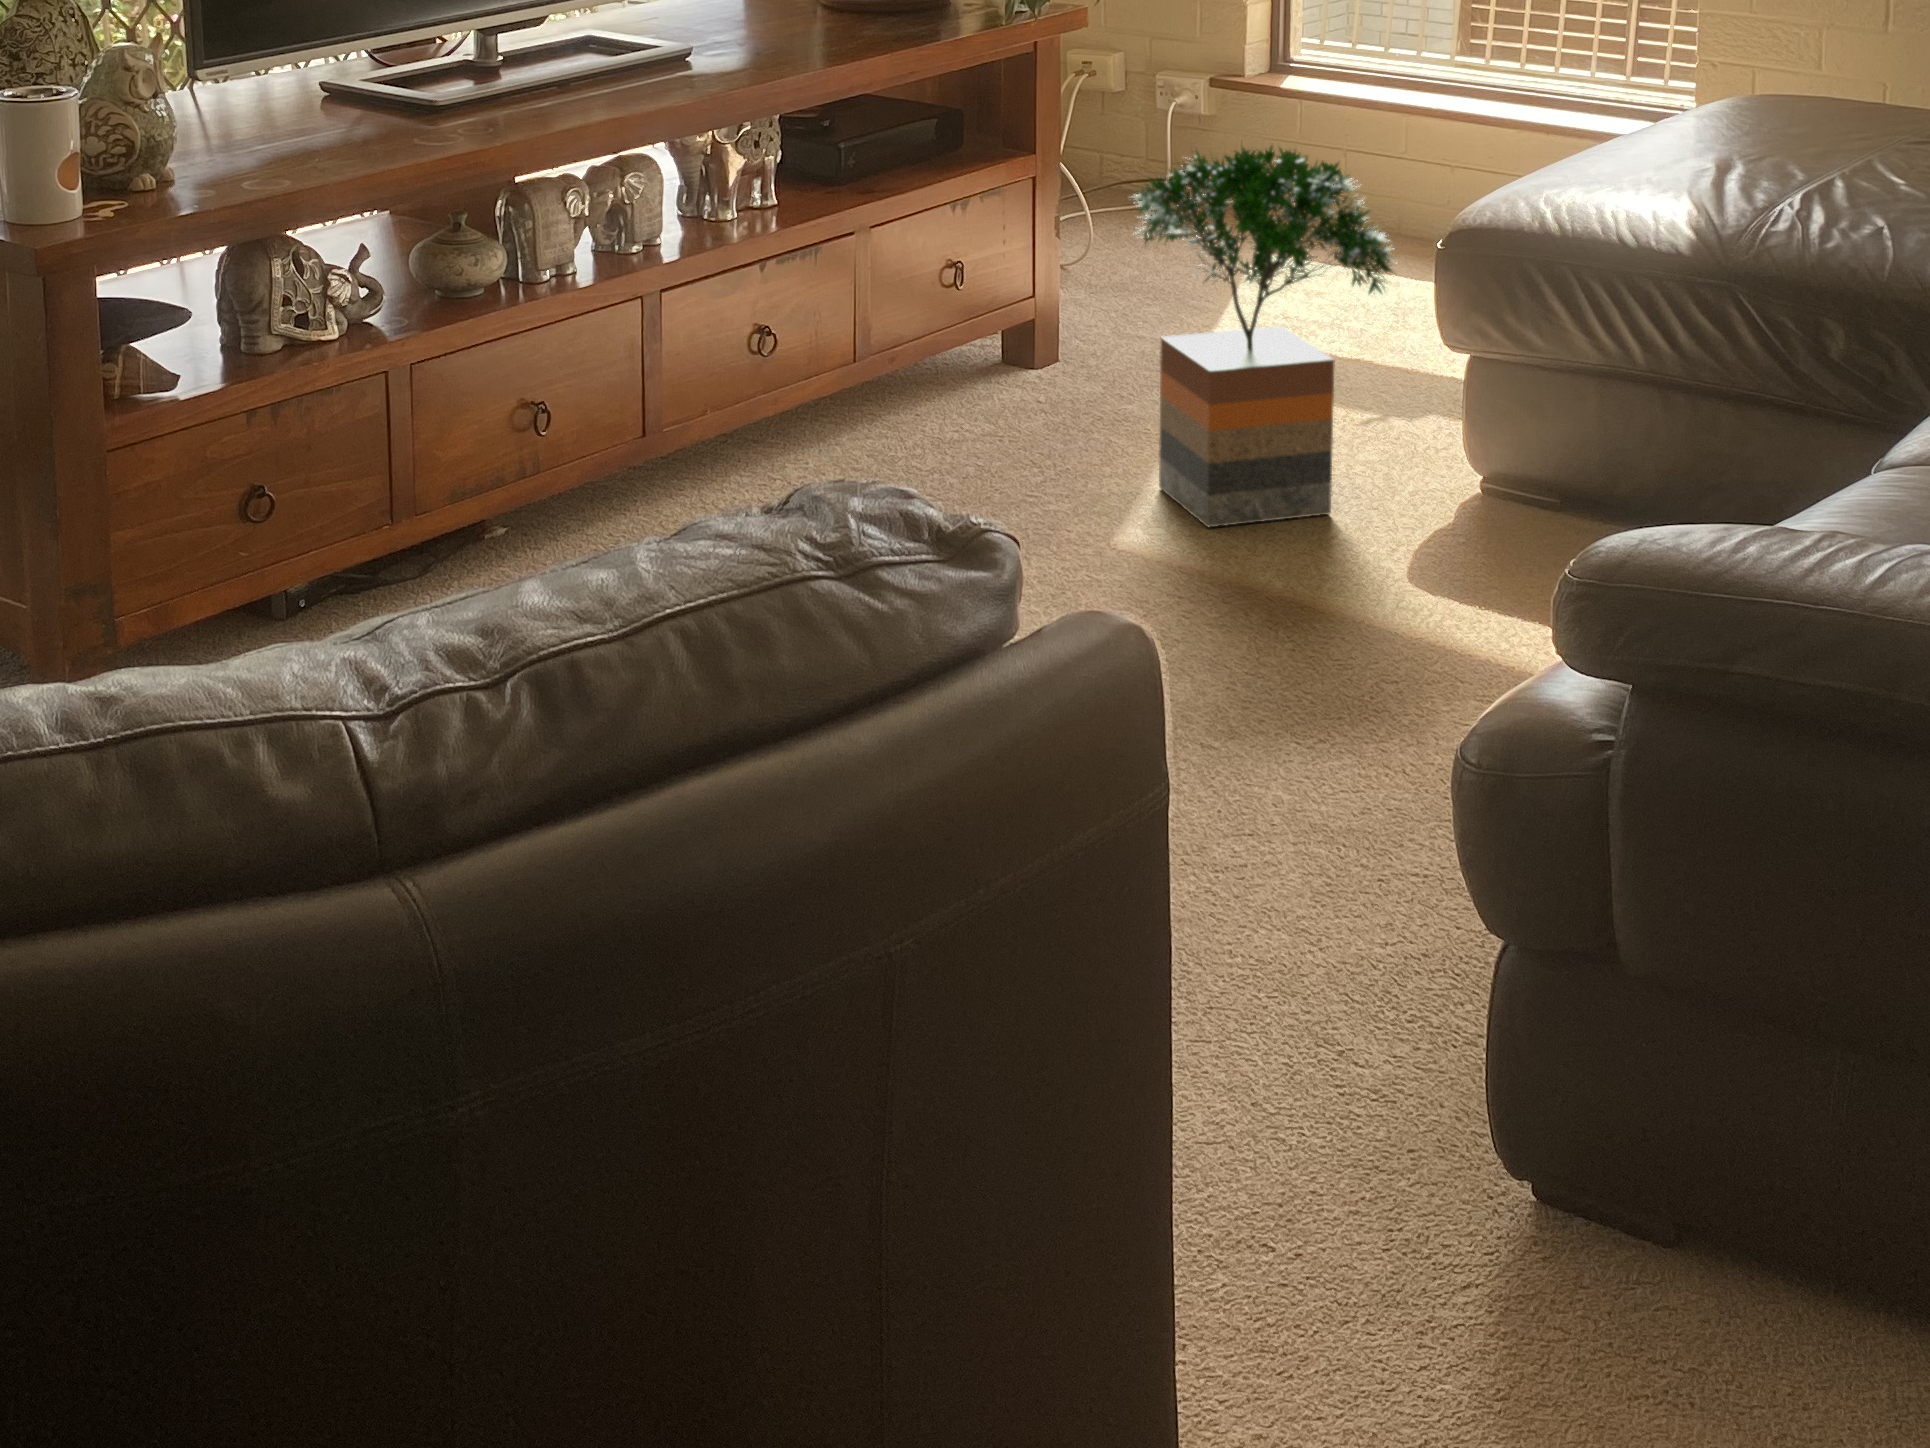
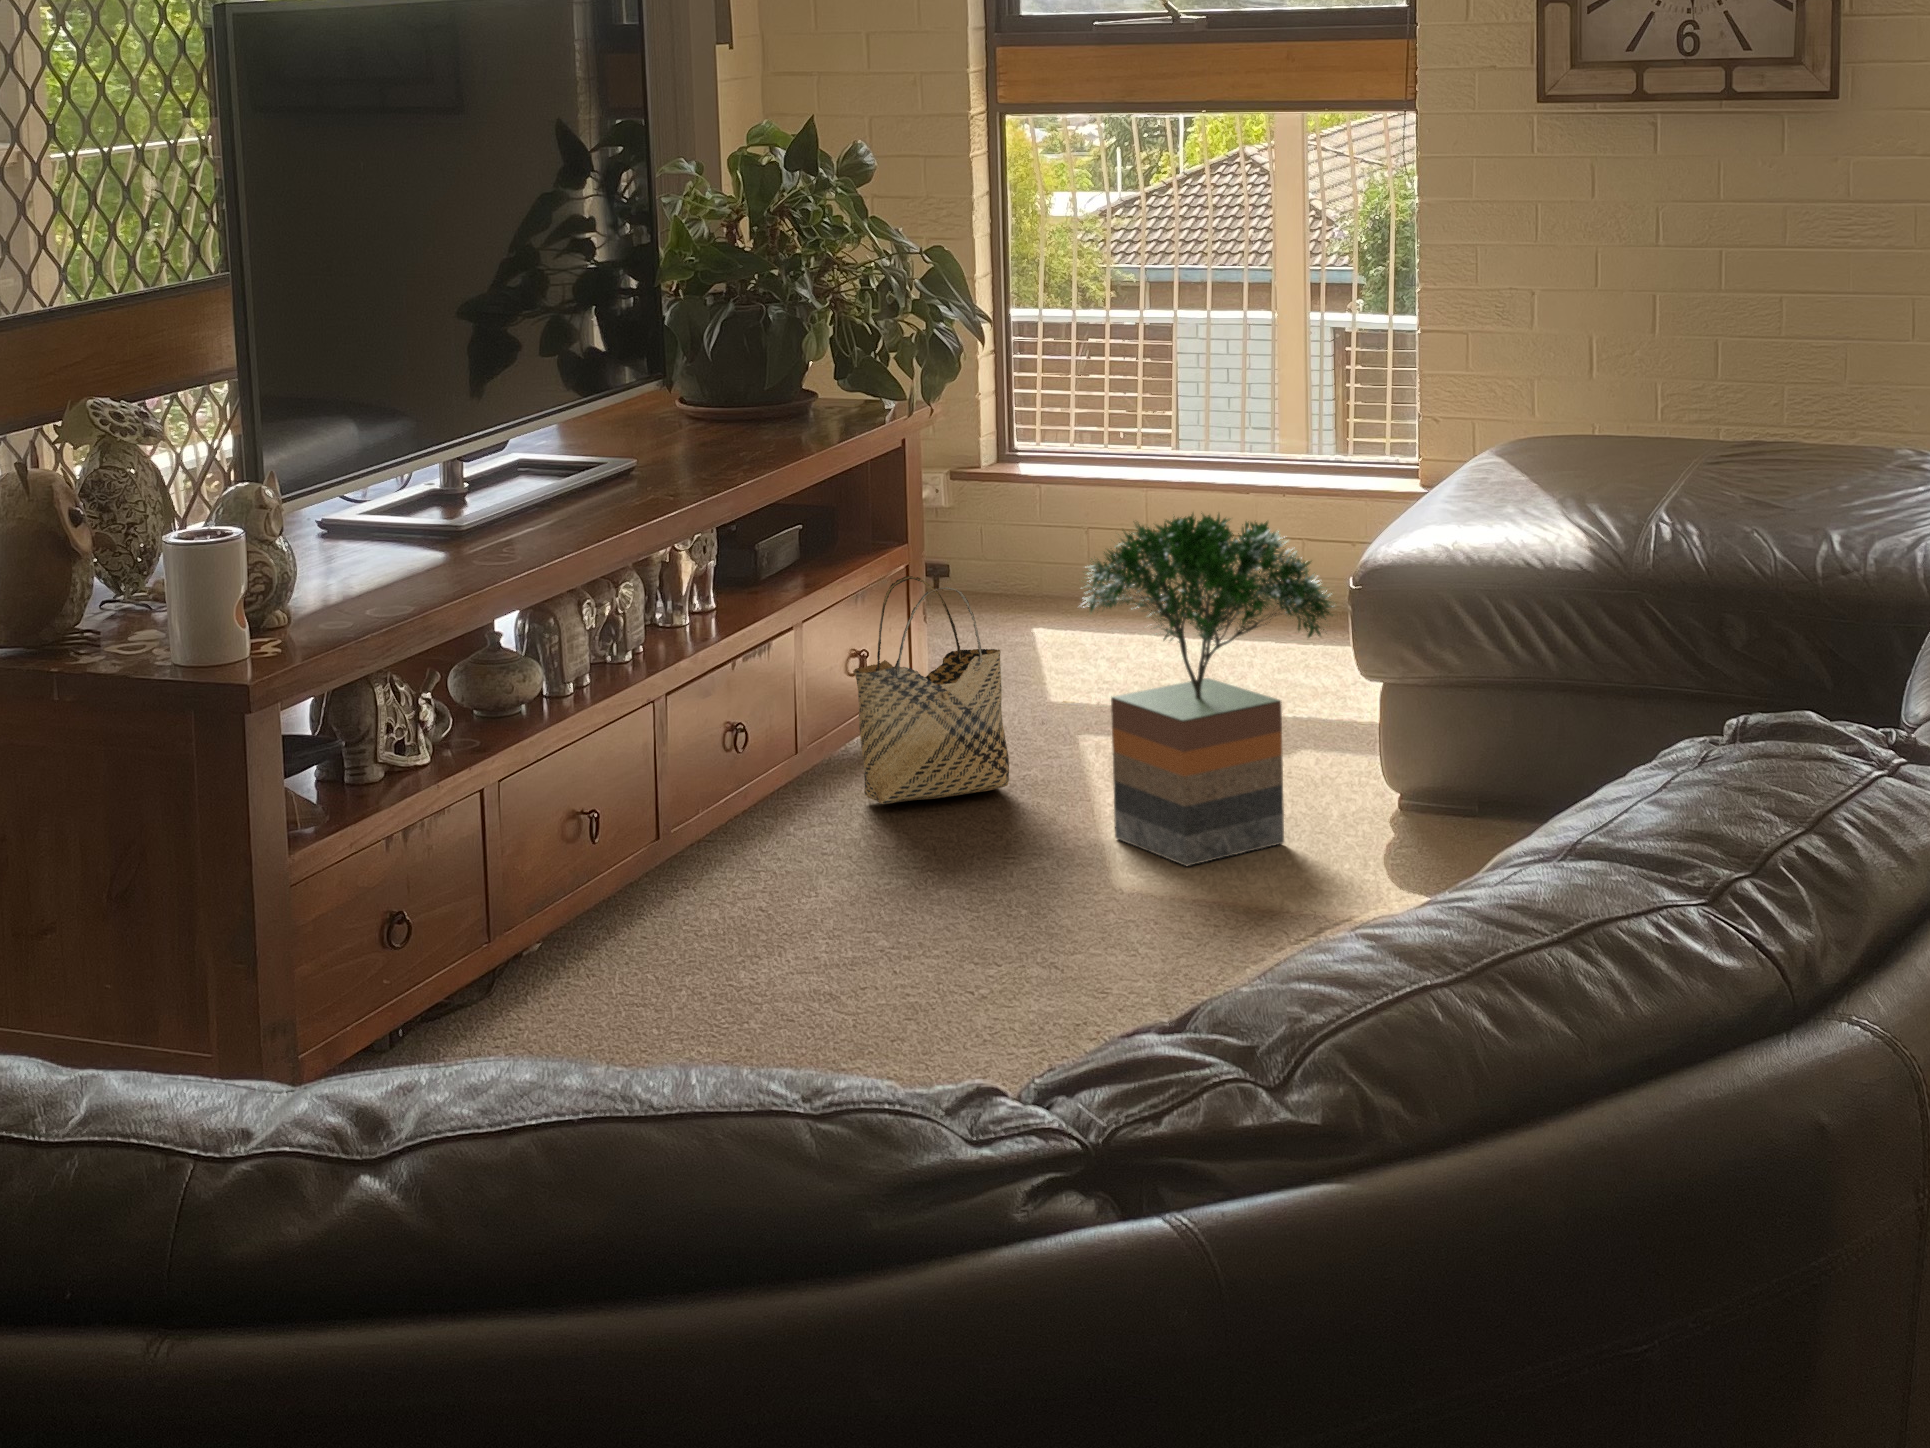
woven basket: none [928,187,1096,424] -> present [853,576,1009,804]

